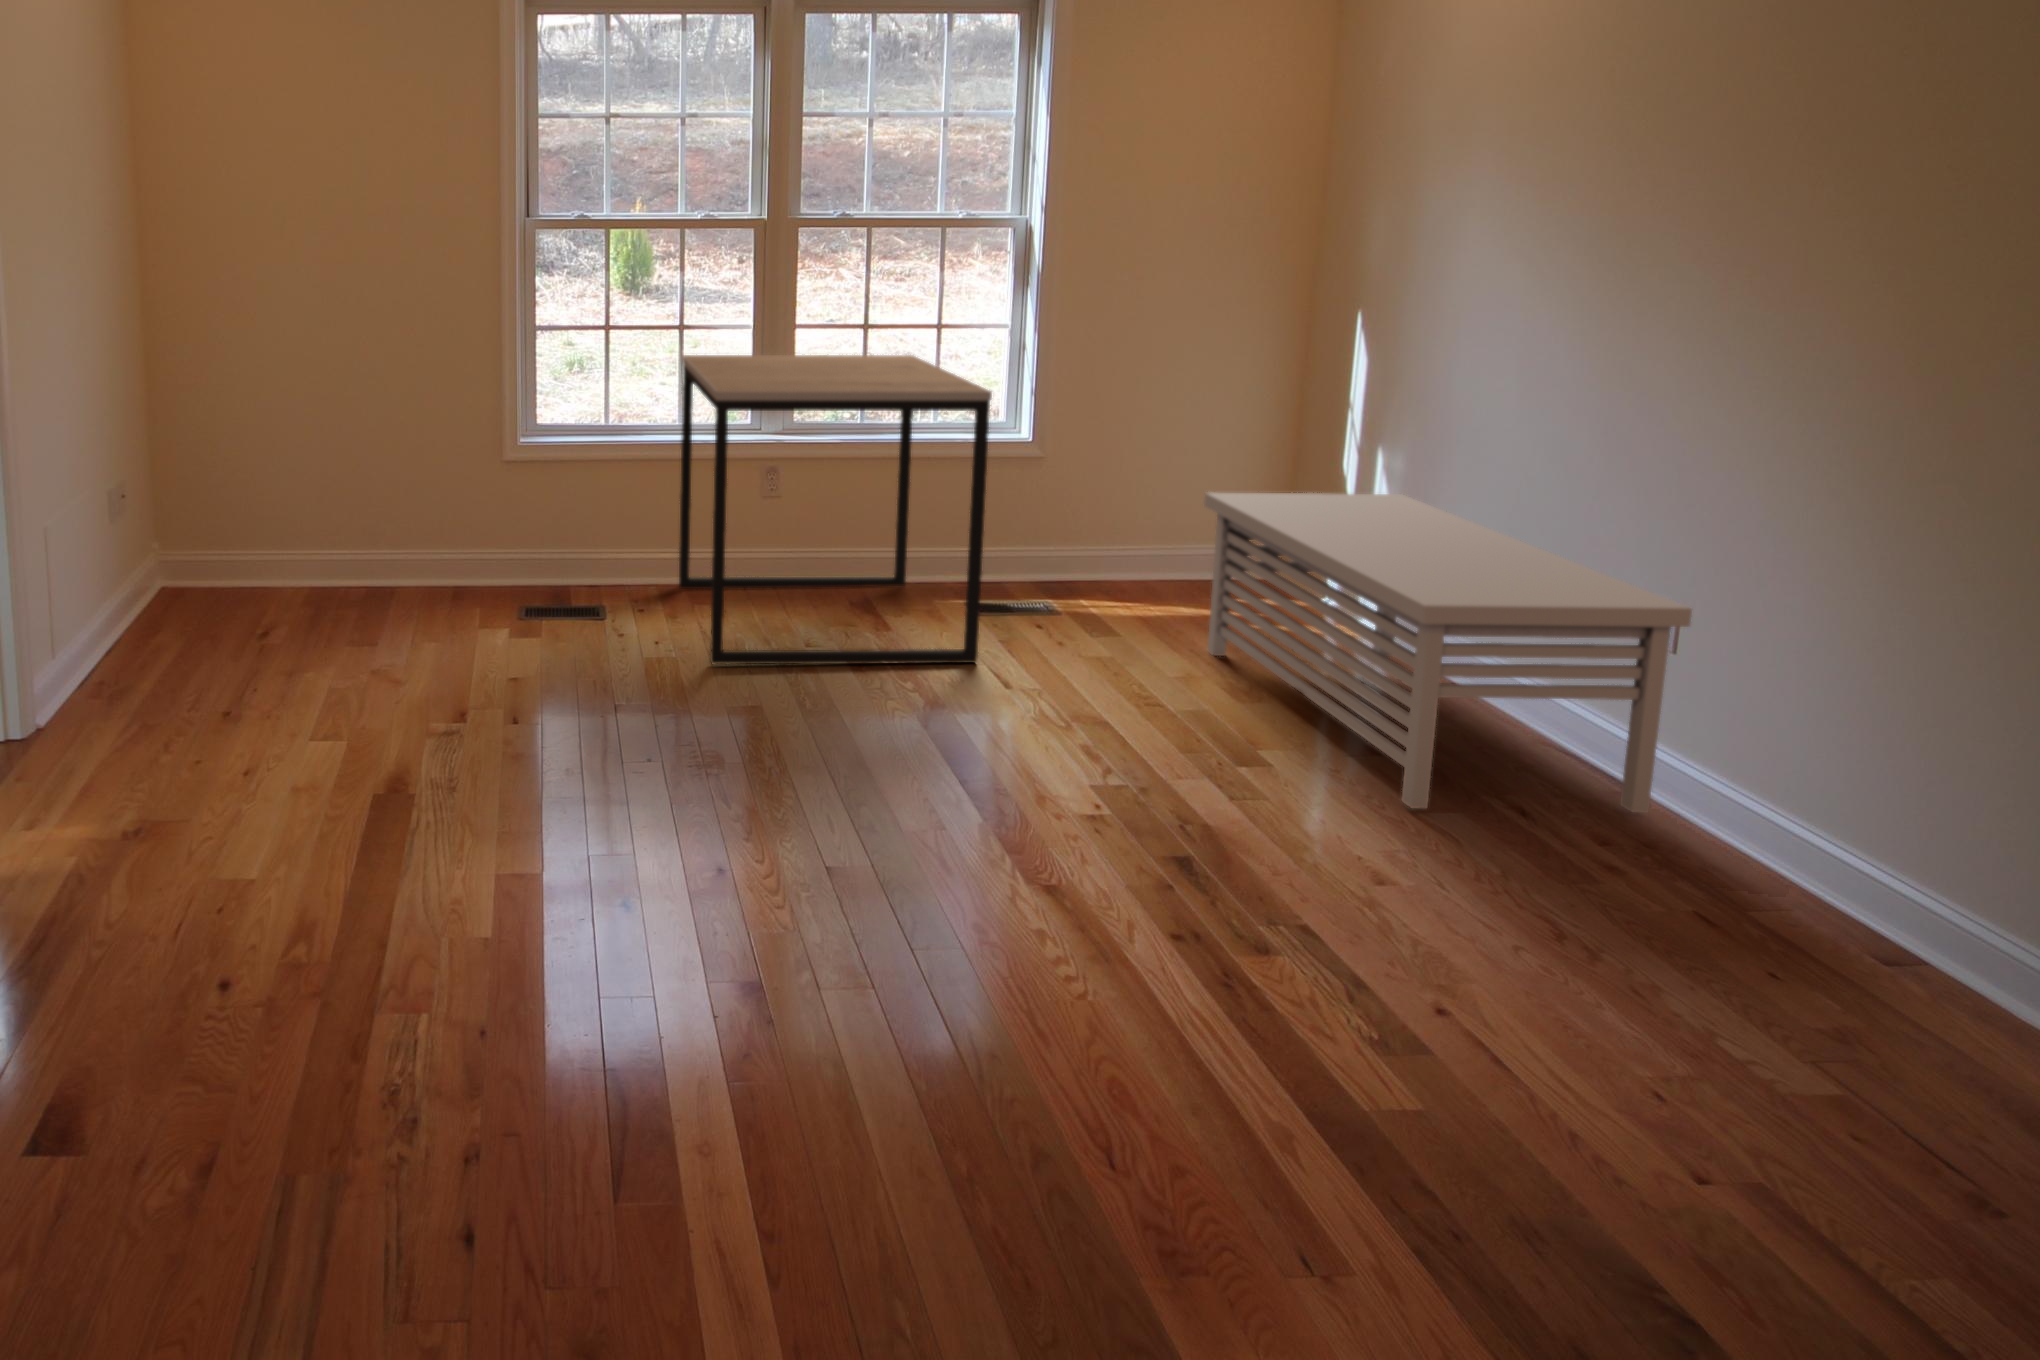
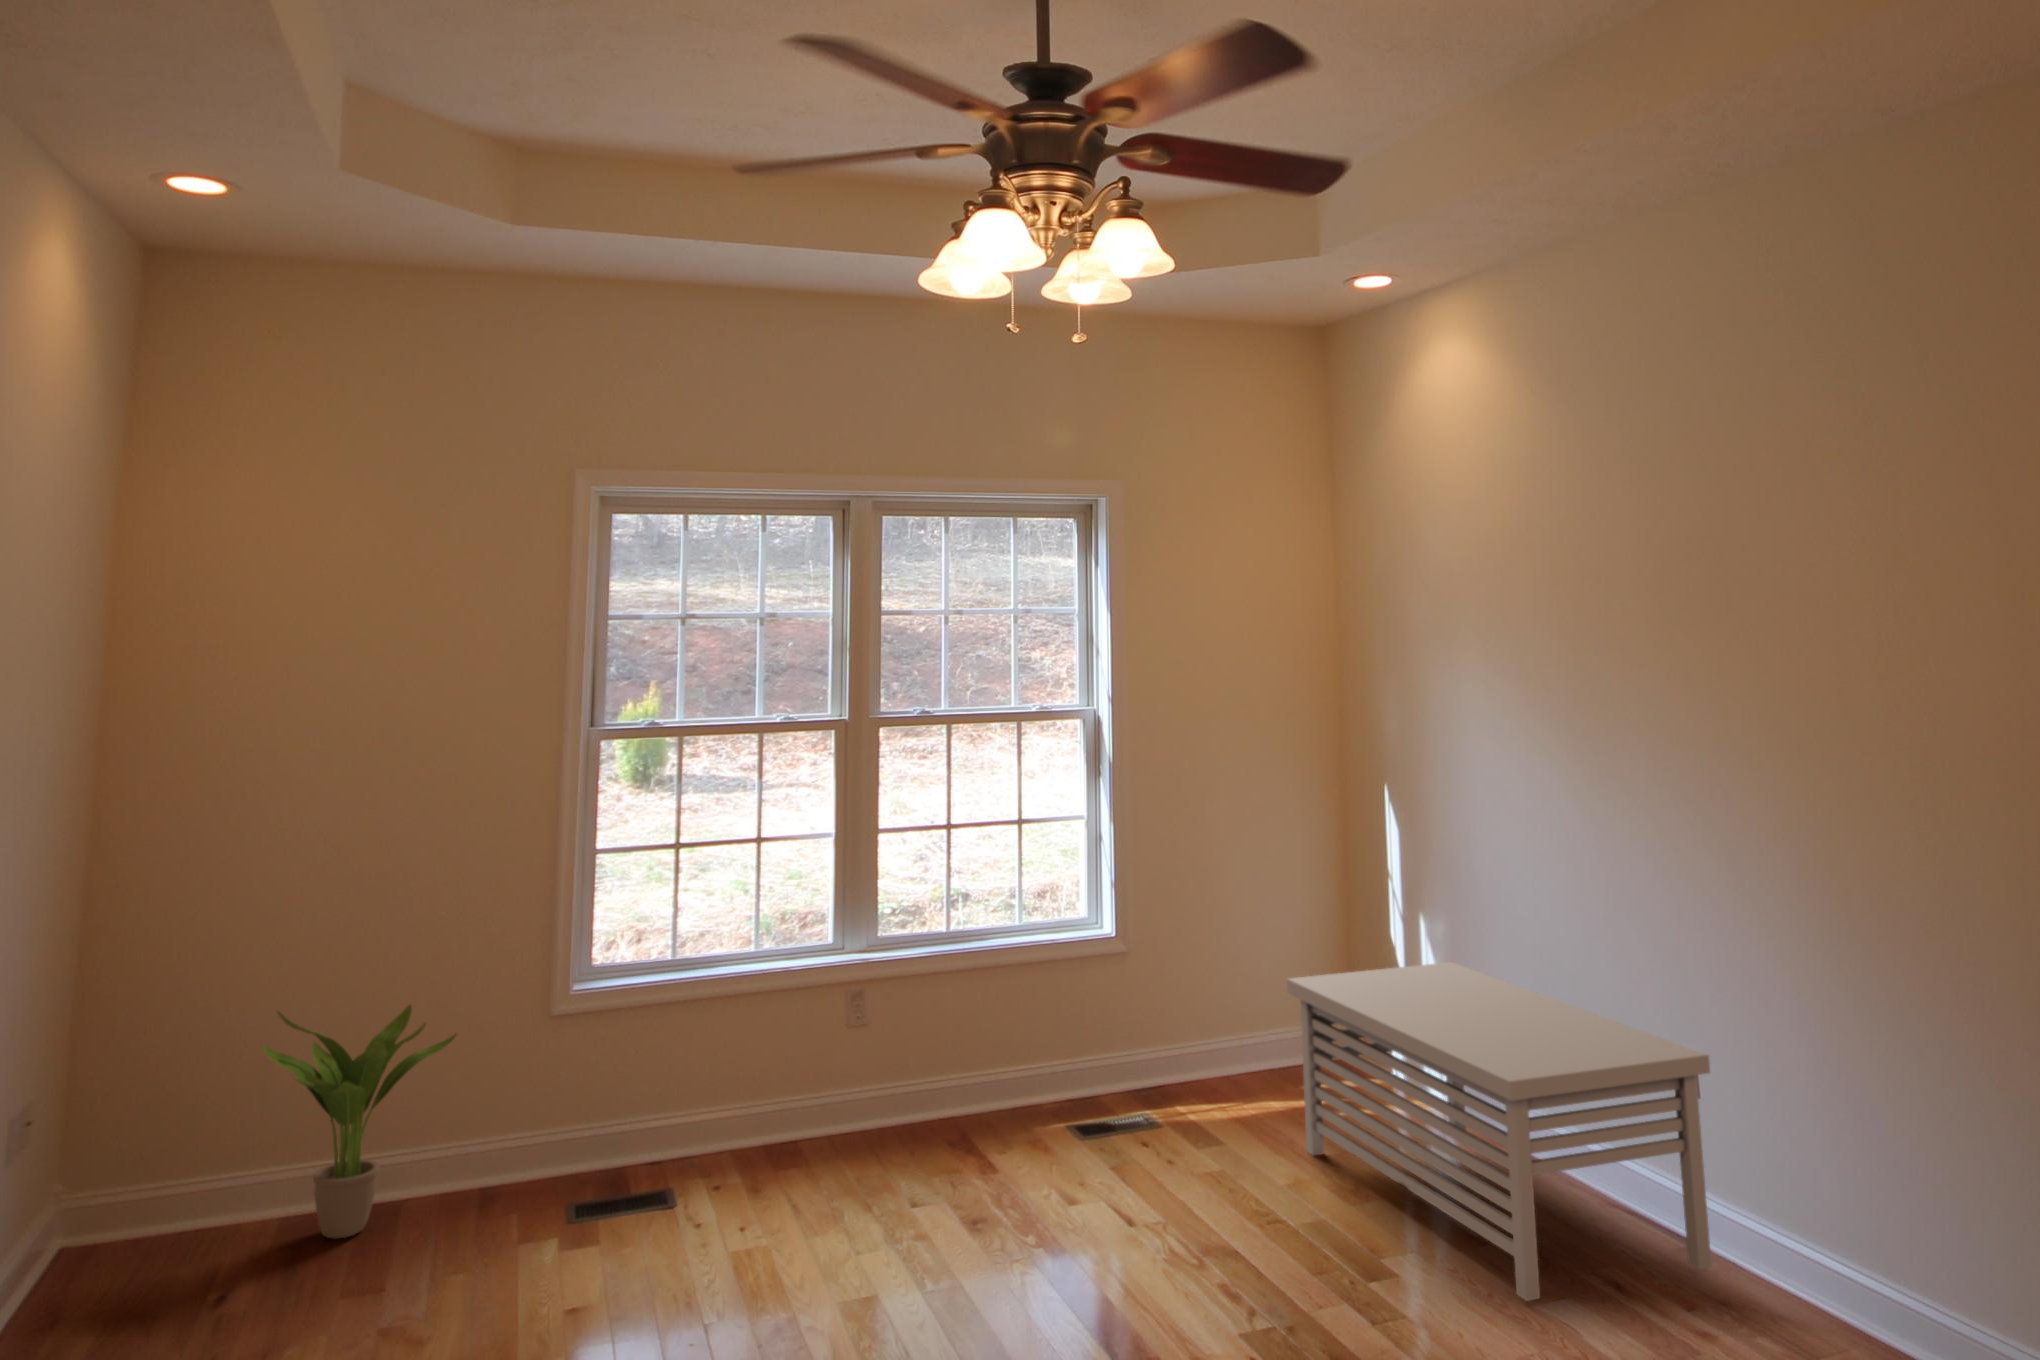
side table: present [679,355,992,664] -> none [751,853,1093,1248]
potted plant: none [285,433,432,607] -> present [262,1005,456,1239]

